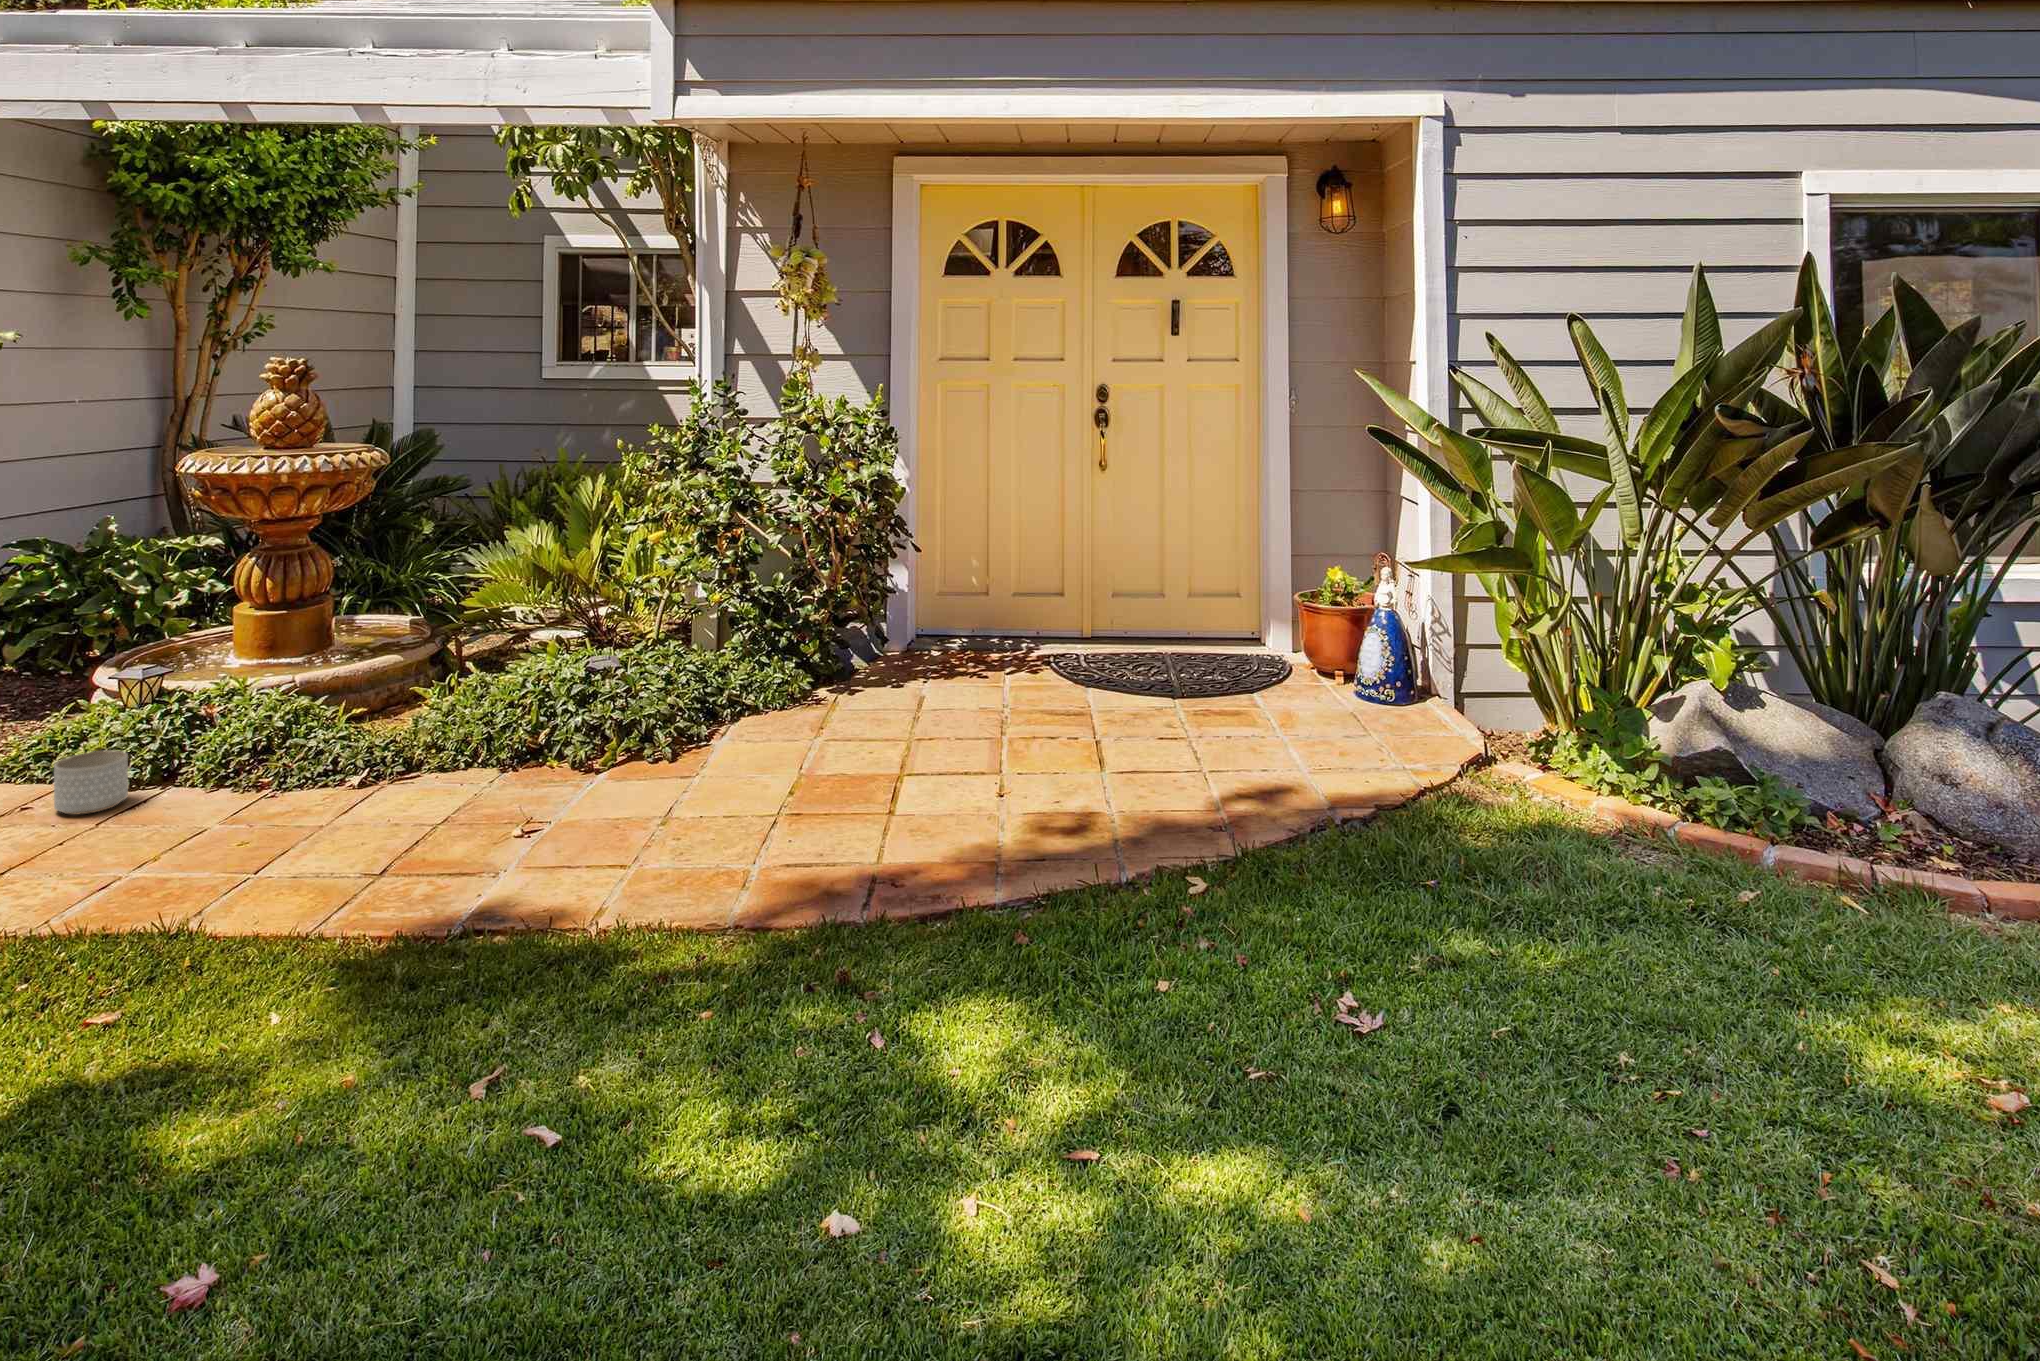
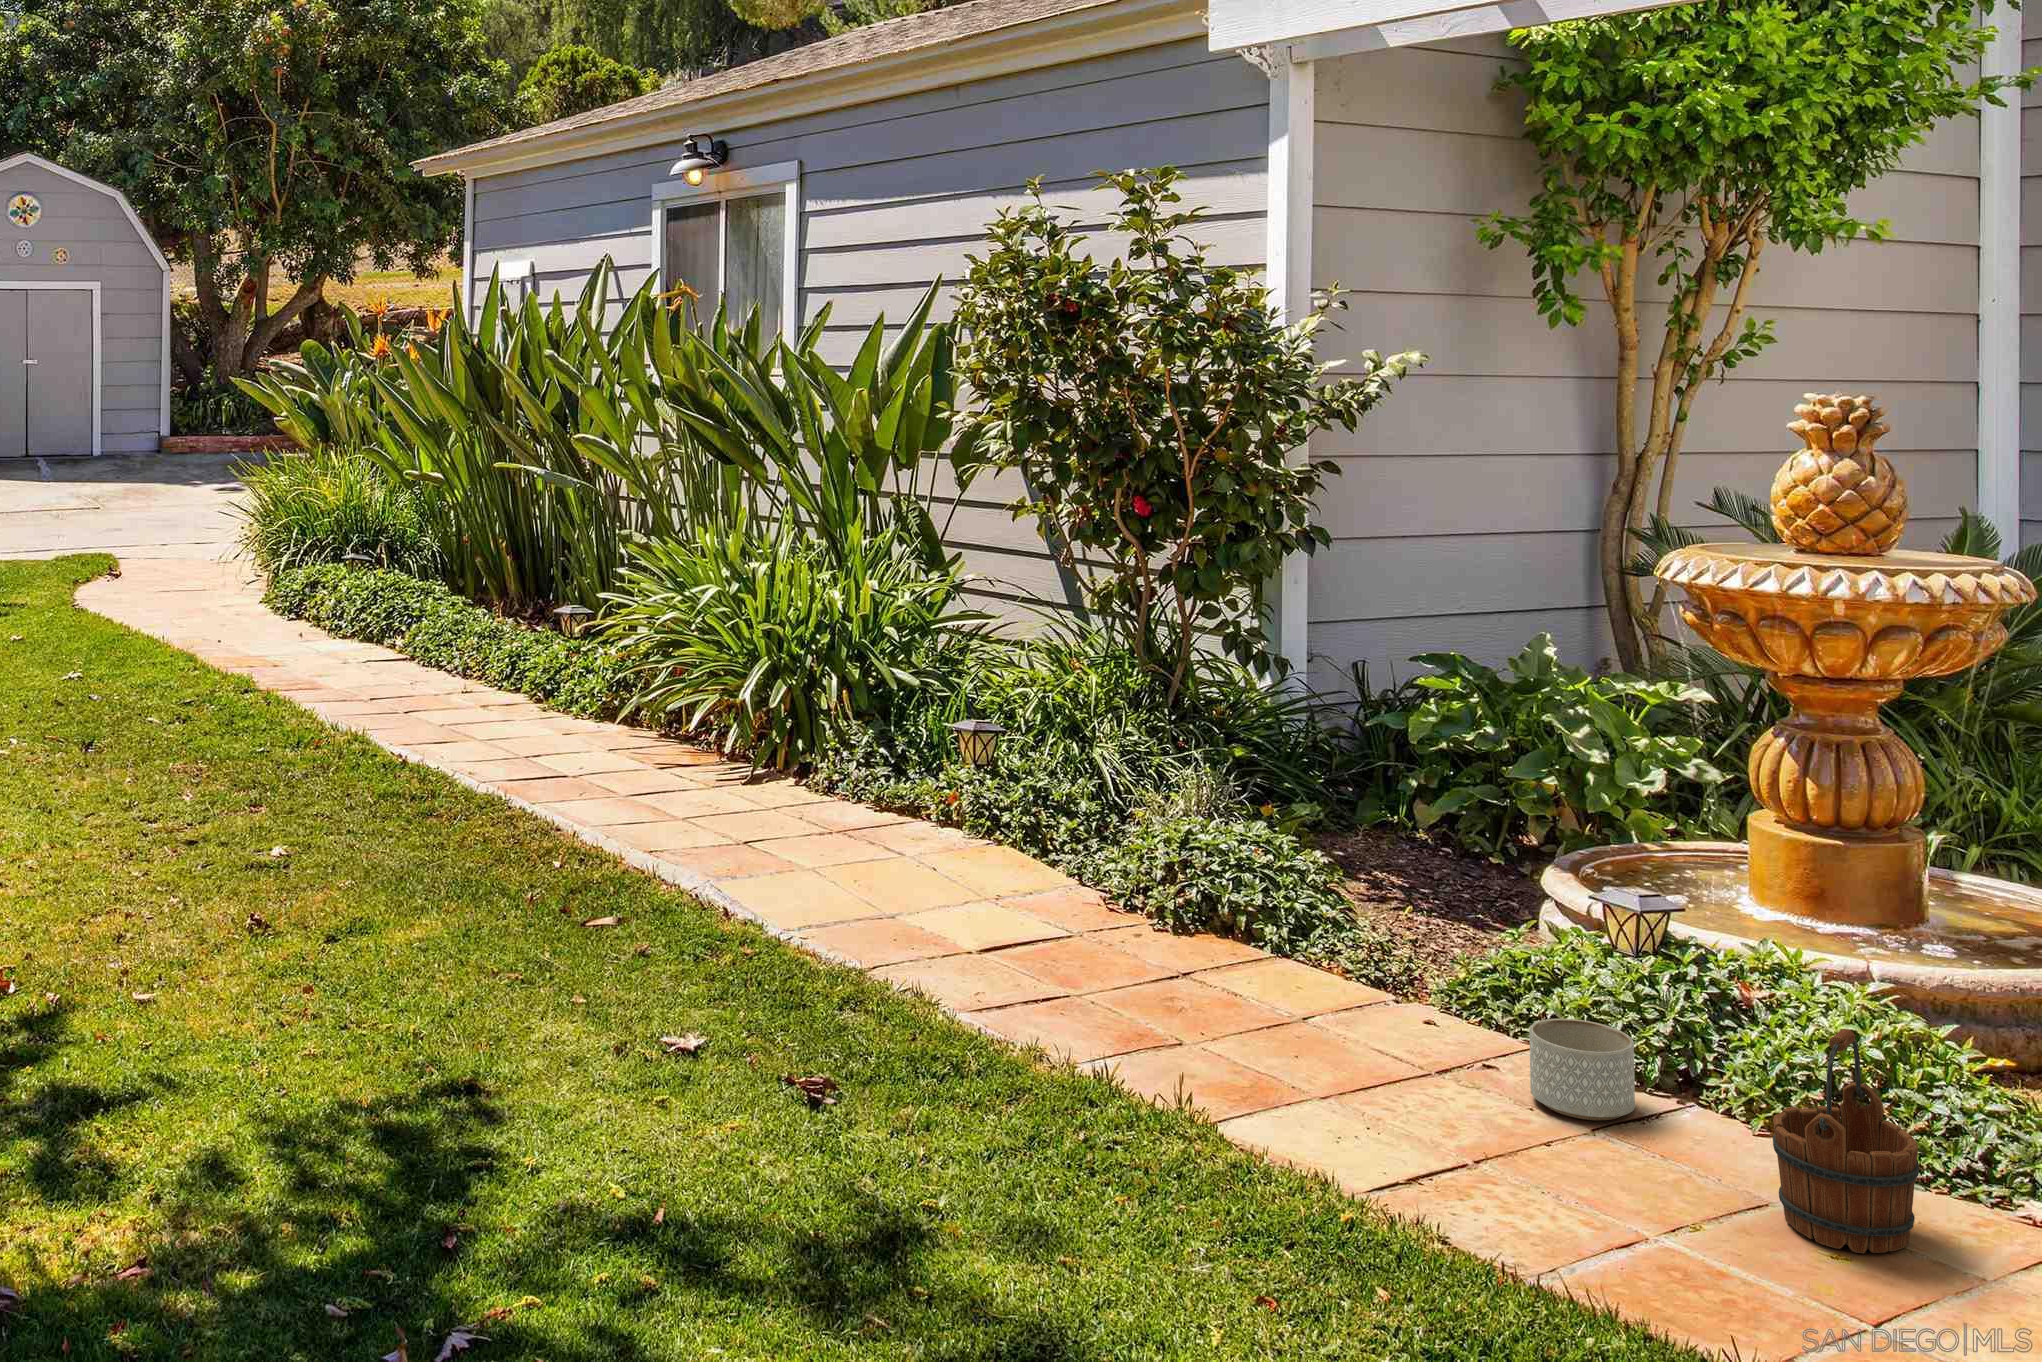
wooden bucket: none [206,703,288,833] -> present [1773,1029,1919,1253]

